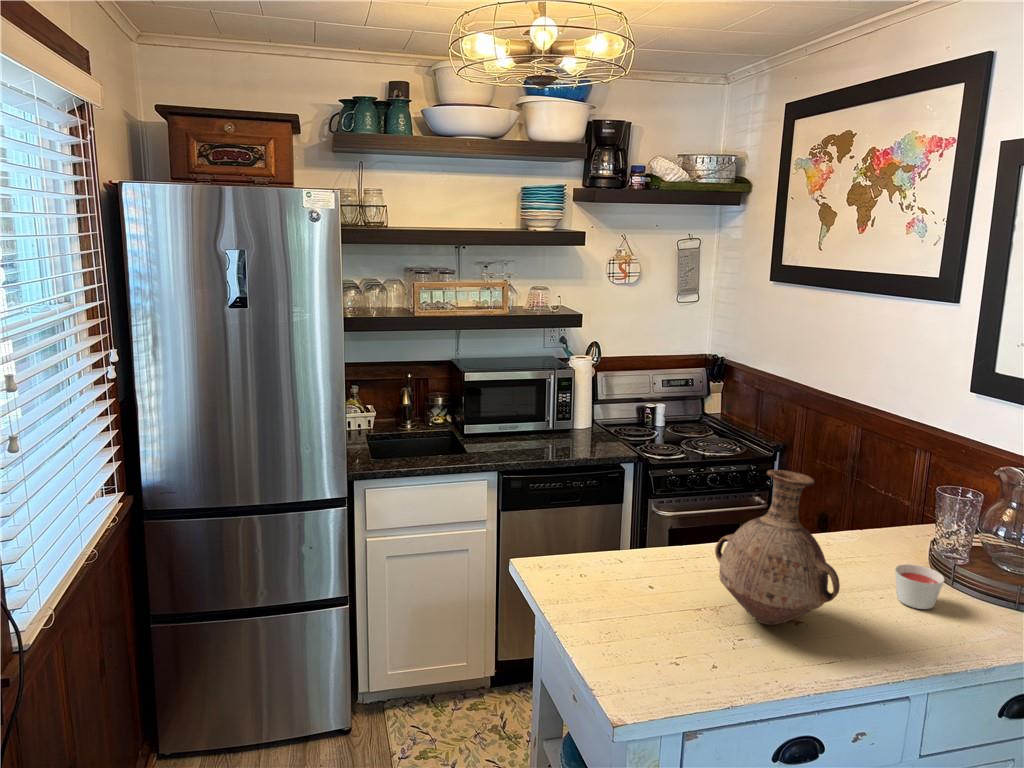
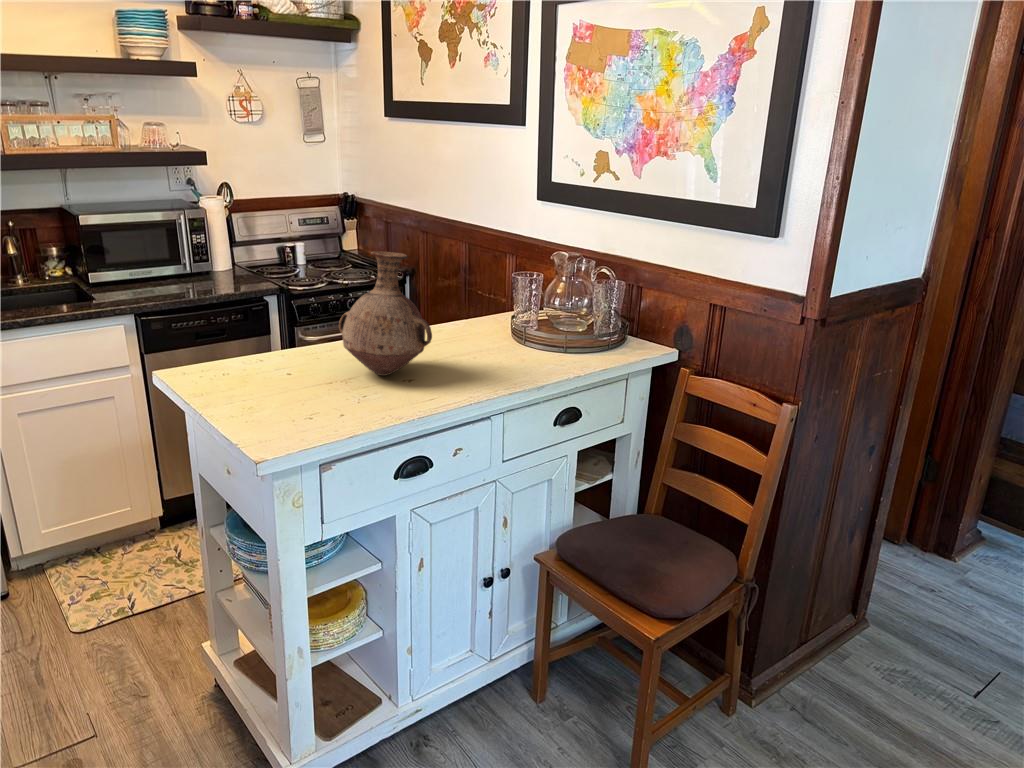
candle: present [895,564,944,609] -> none [479,323,511,353]

